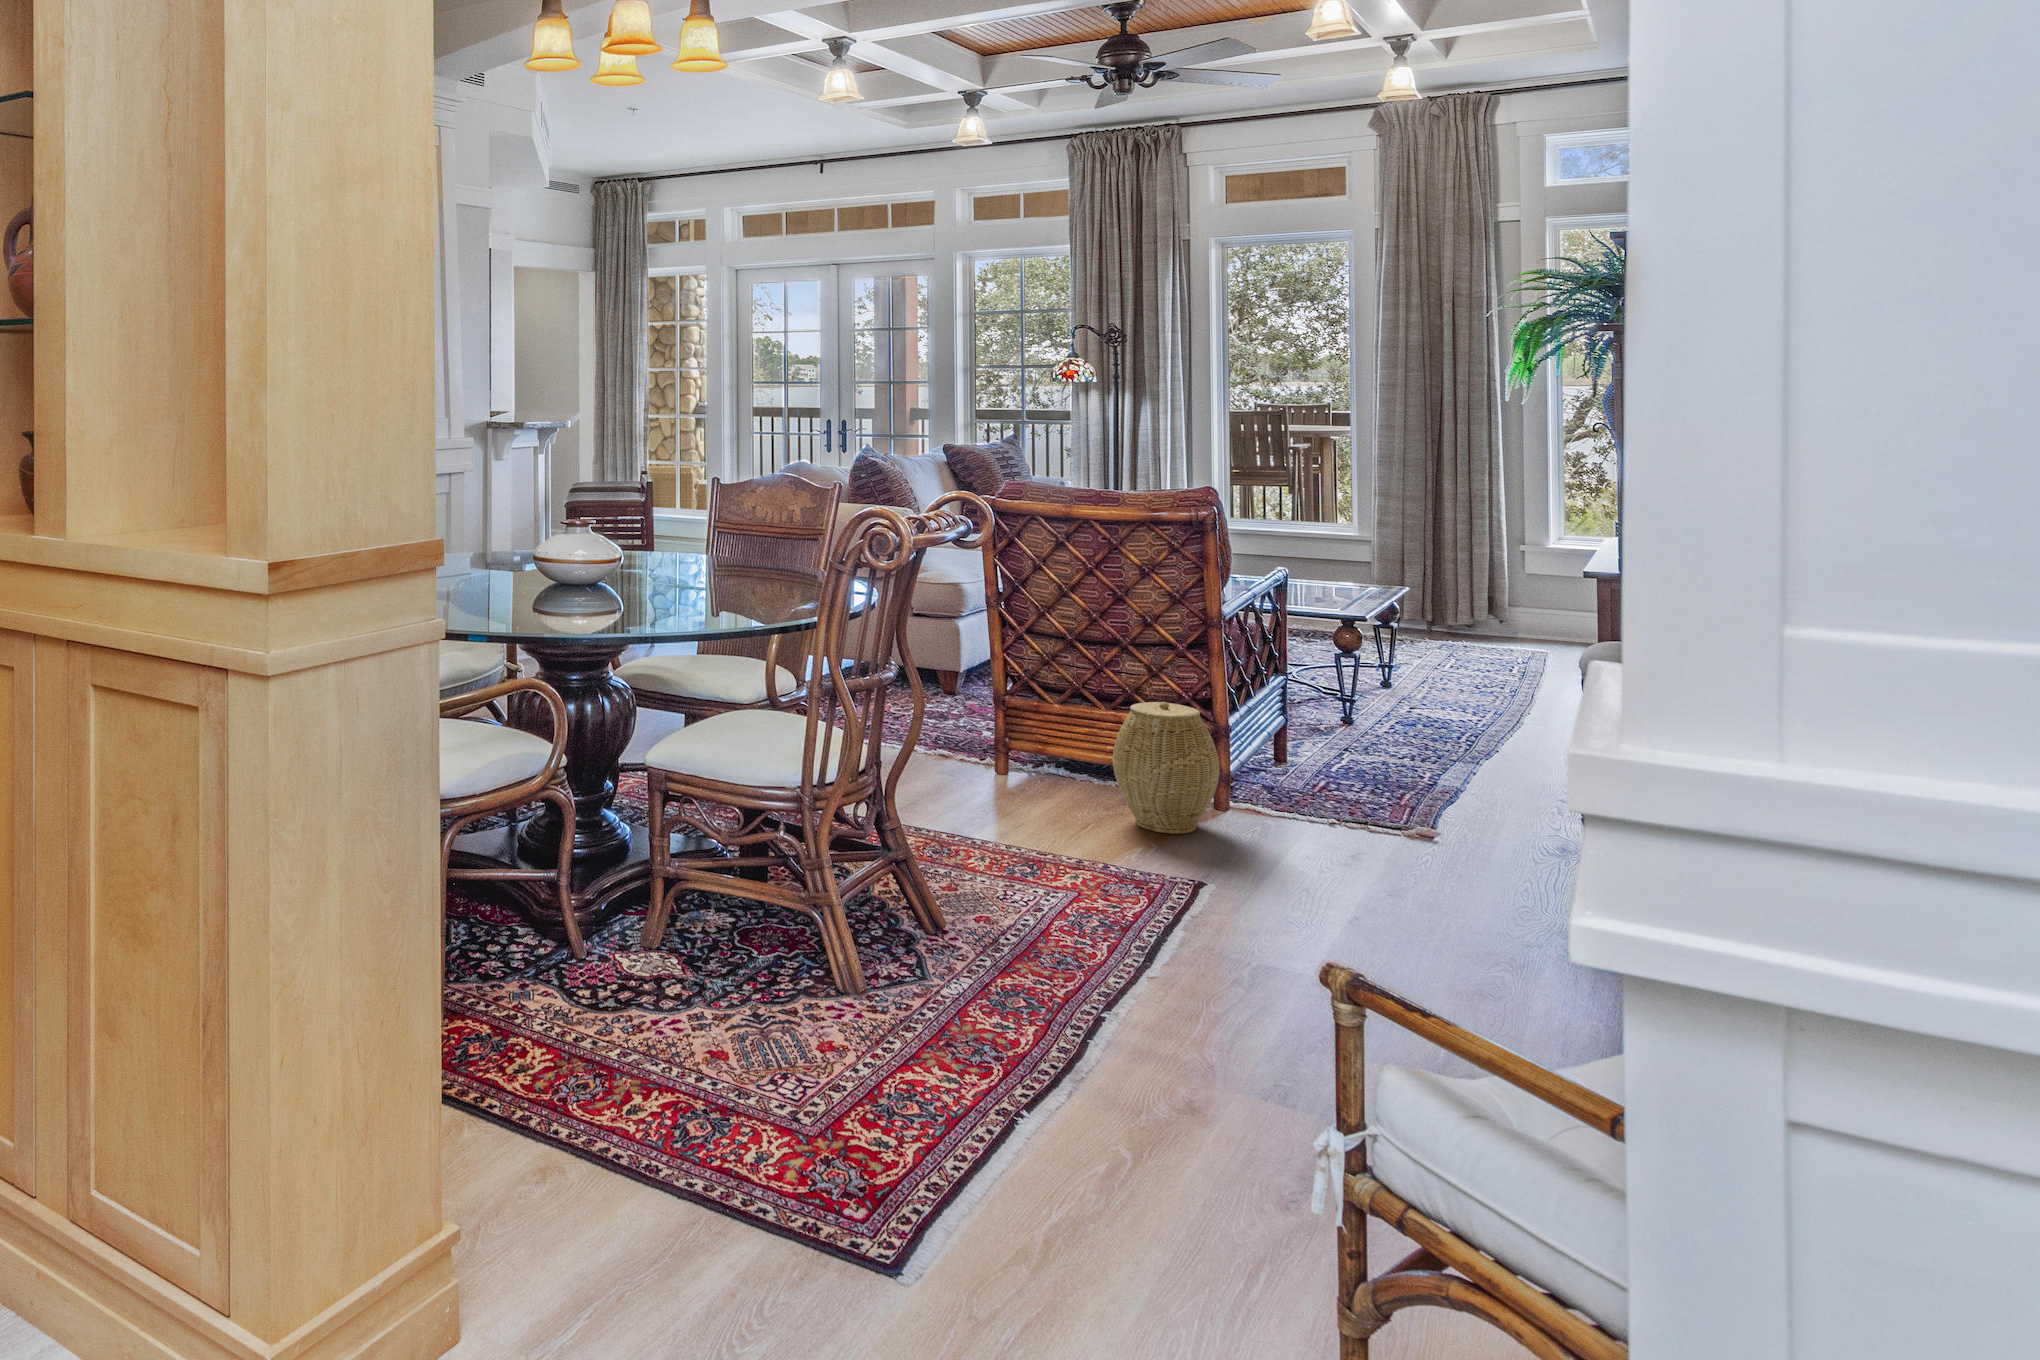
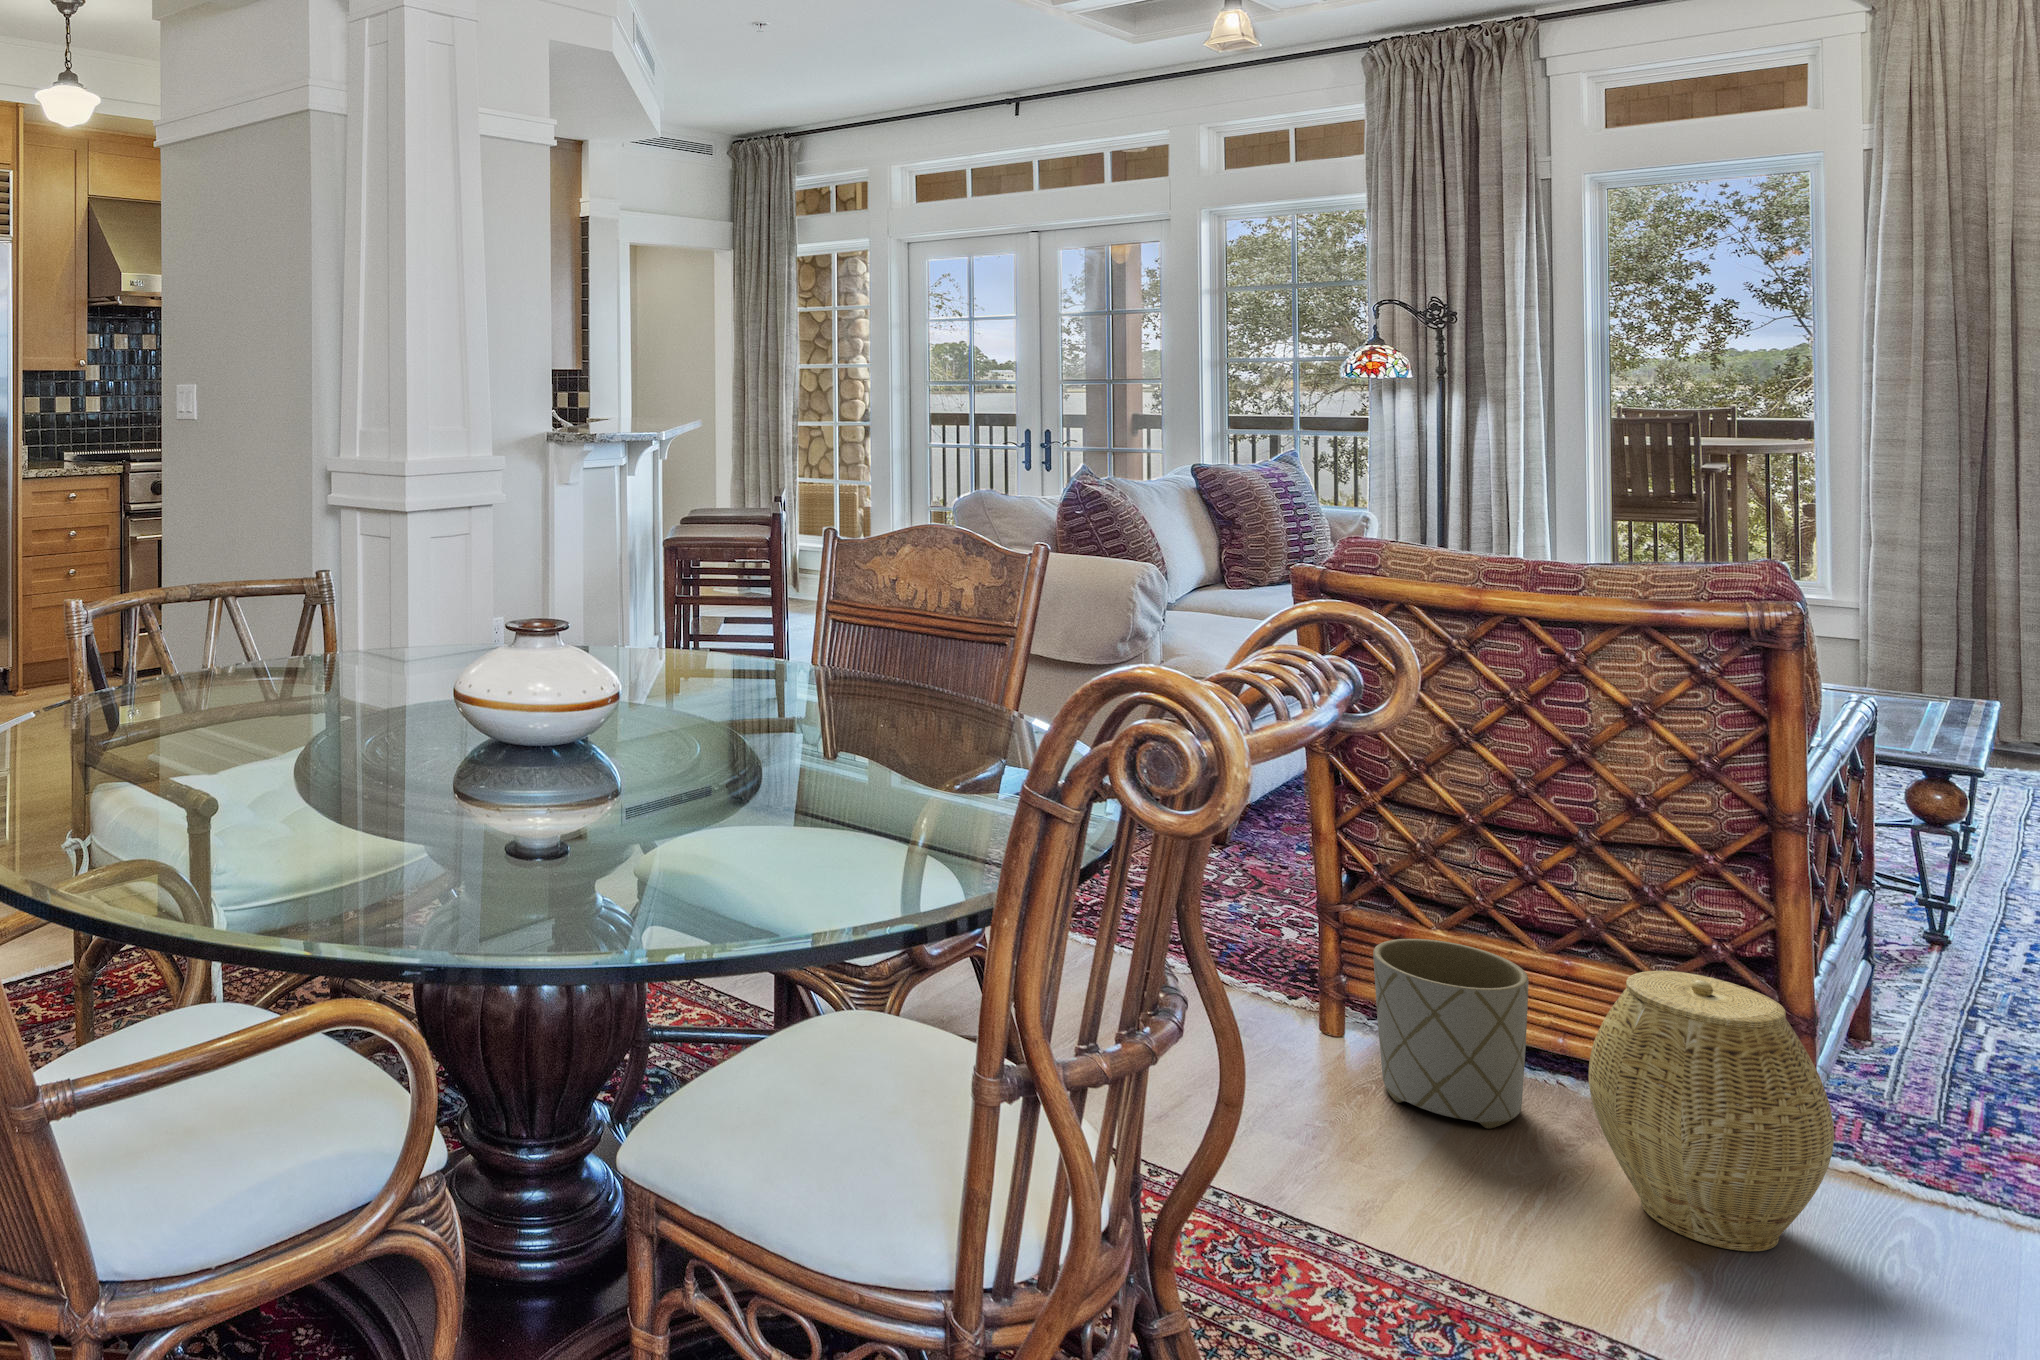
planter: none [1016,707,1093,801] -> present [1373,939,1528,1128]

